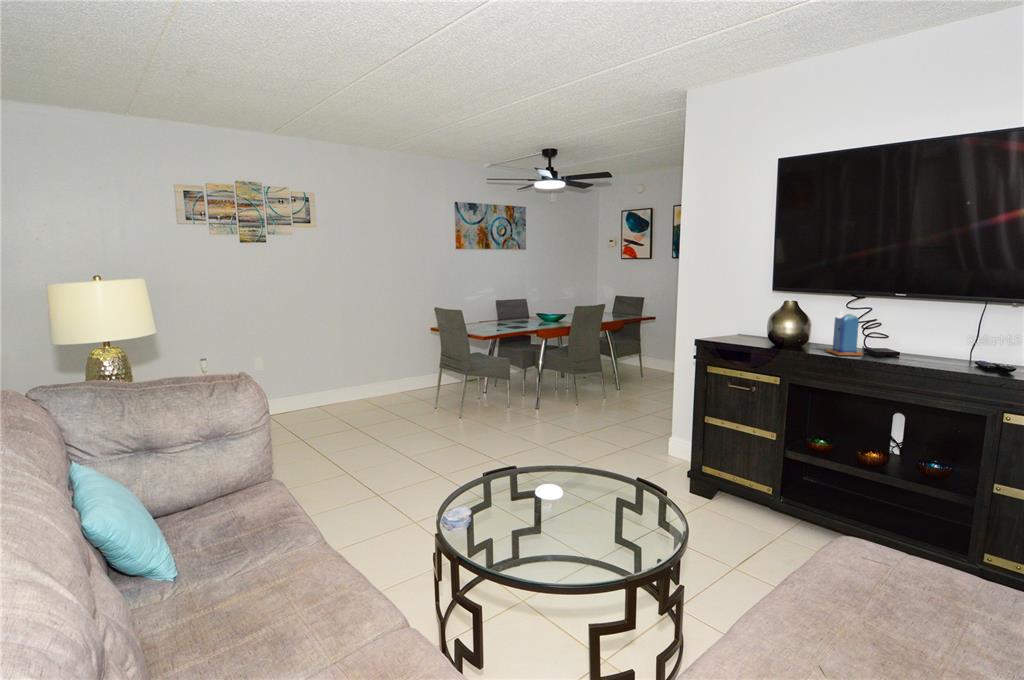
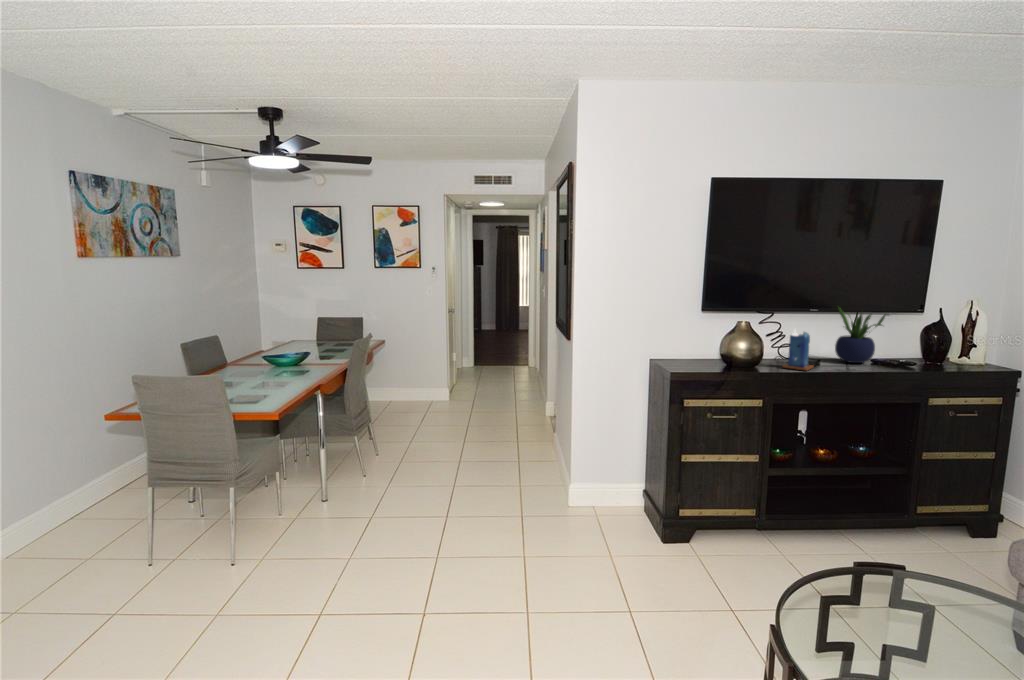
potted plant: none [928,290,998,362] -> present [835,308,885,363]

